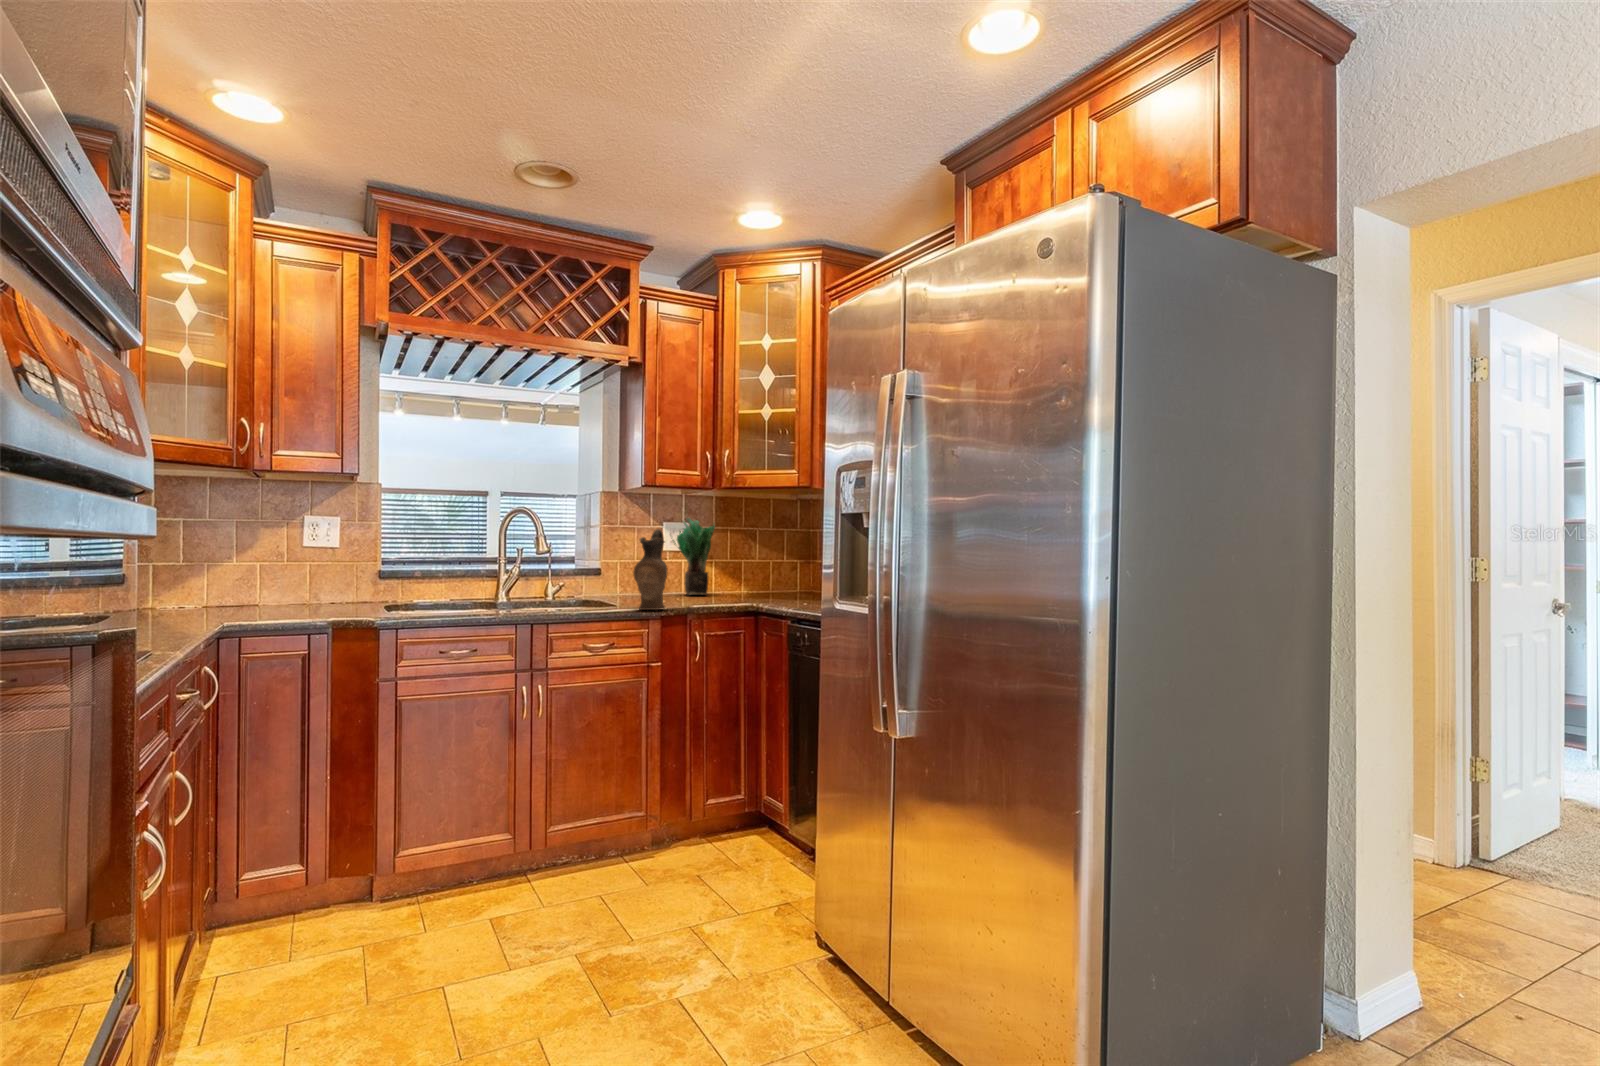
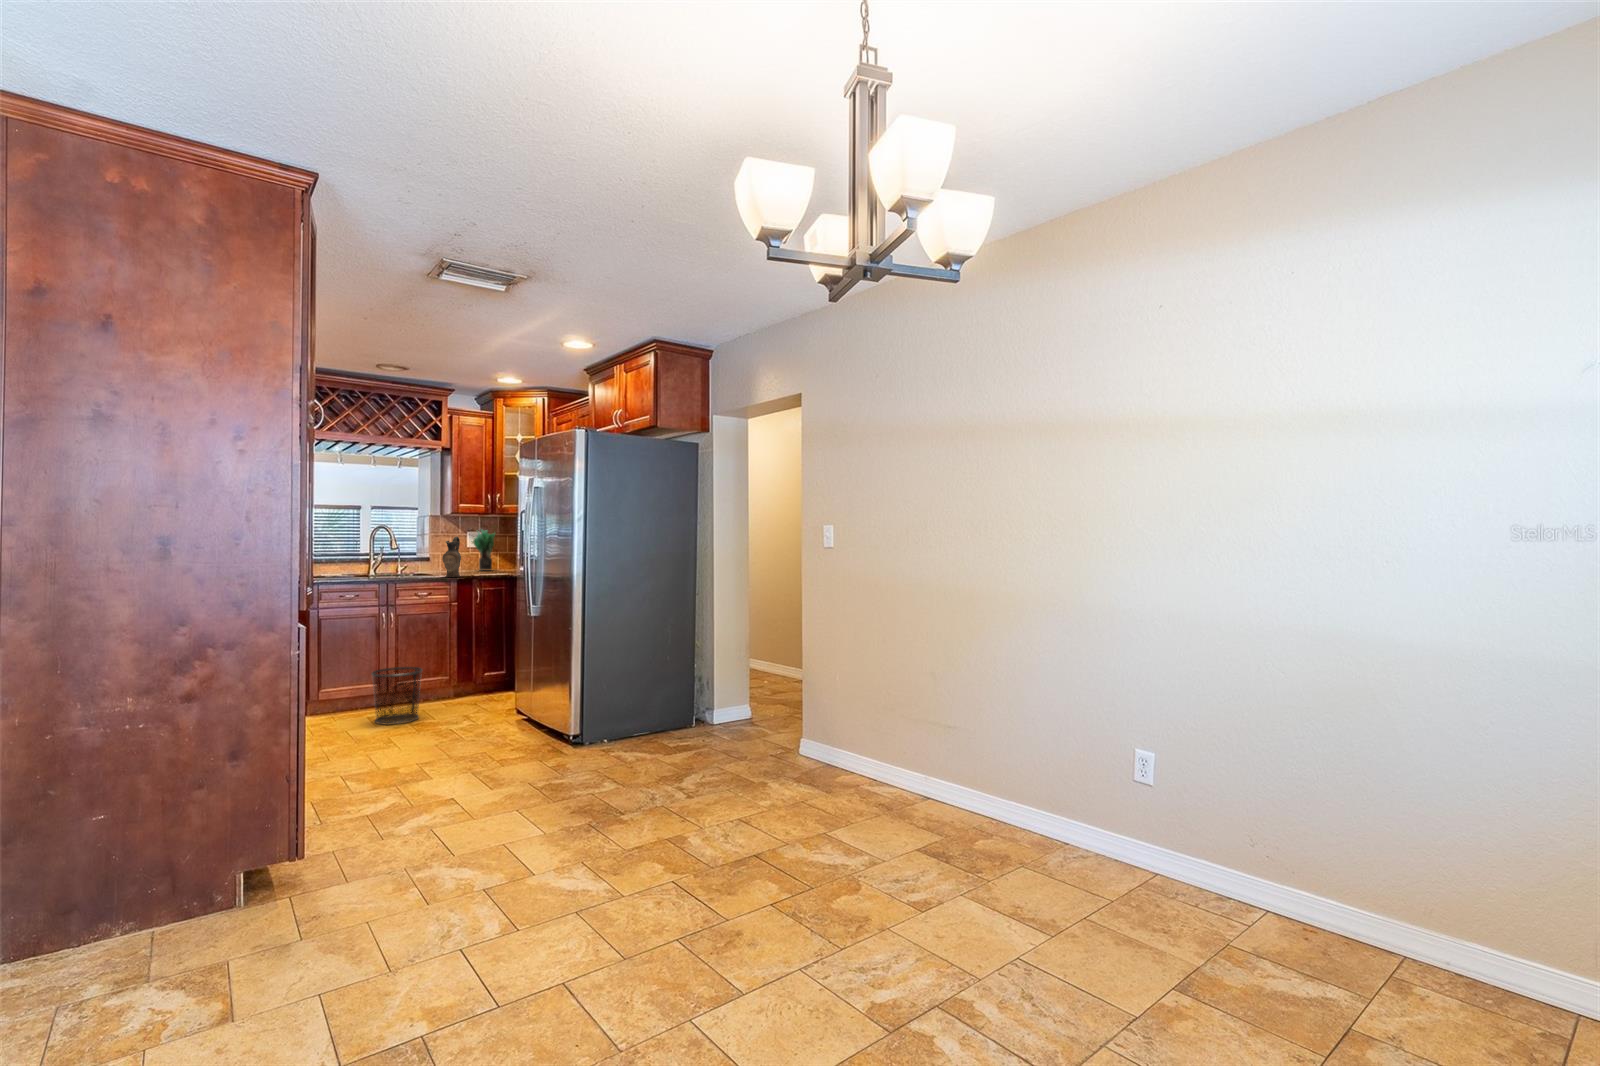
waste bin: none [498,806,604,950] -> present [371,667,422,725]

